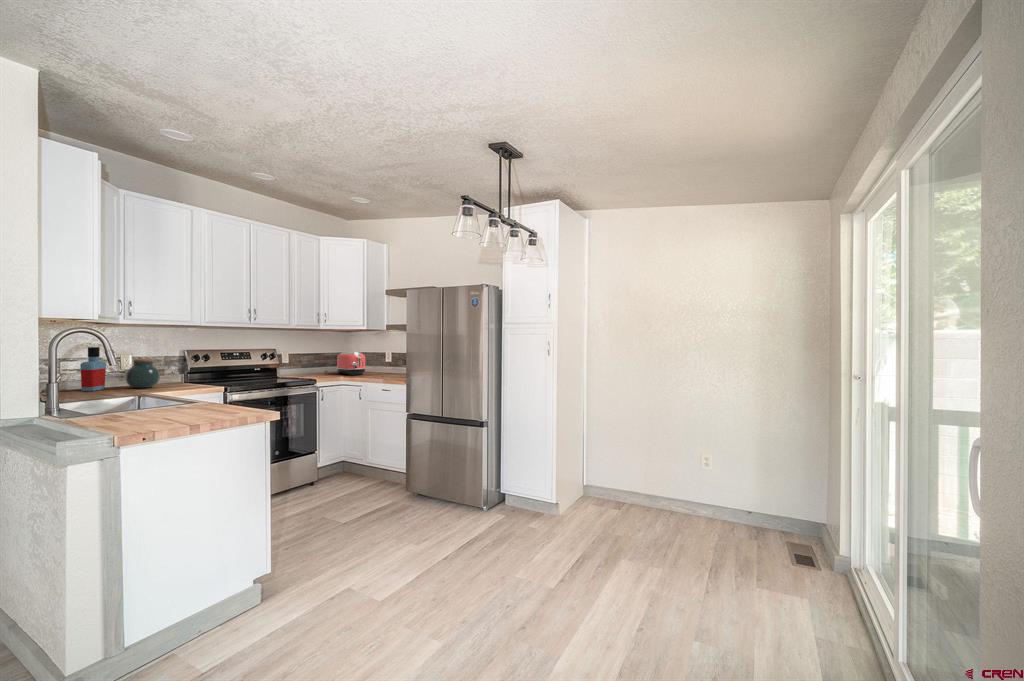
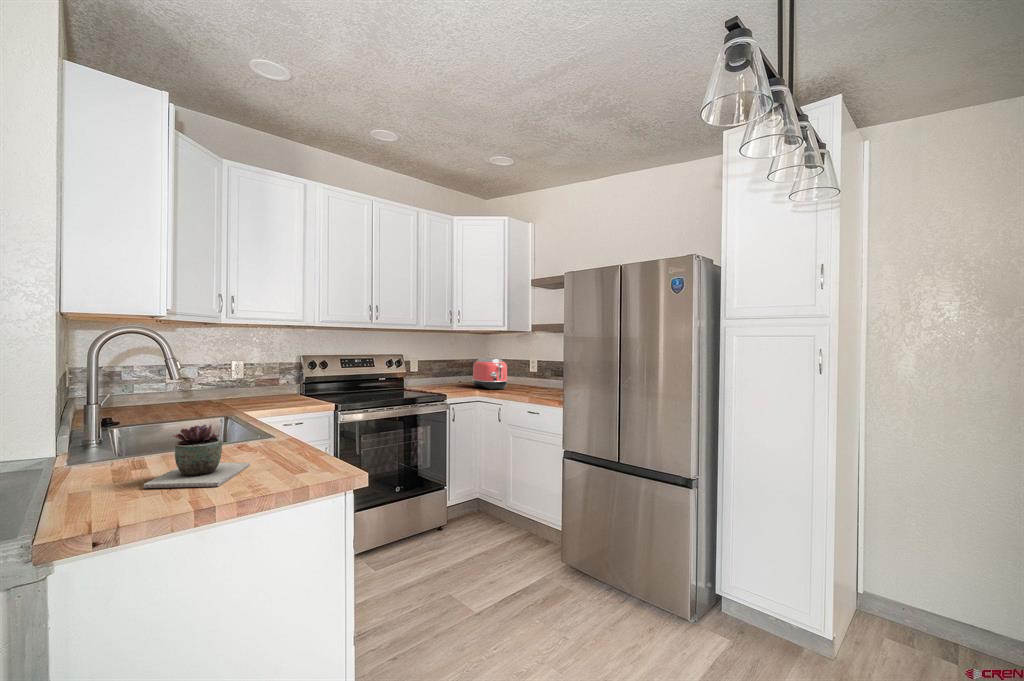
bottle: present [80,347,106,391] -> none [184,352,213,405]
jar: present [125,359,160,388] -> none [232,366,269,402]
succulent plant: none [124,387,188,425] -> present [144,425,250,488]

